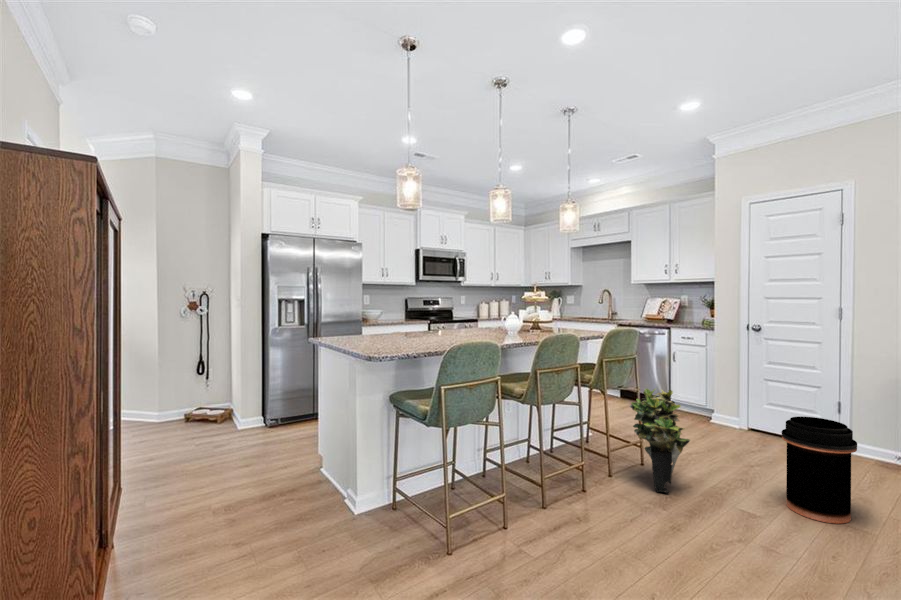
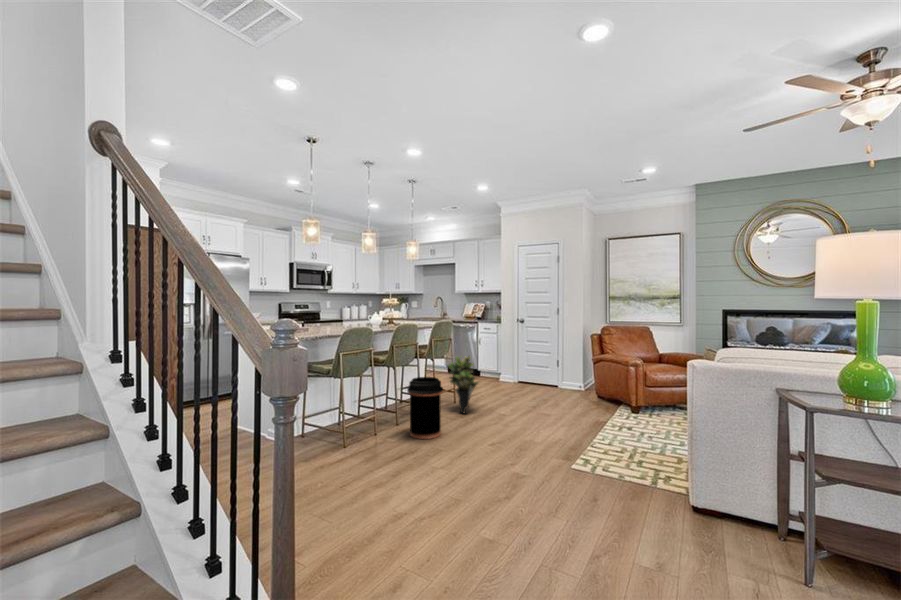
trash can: present [782,416,857,524] -> present [407,377,443,439]

